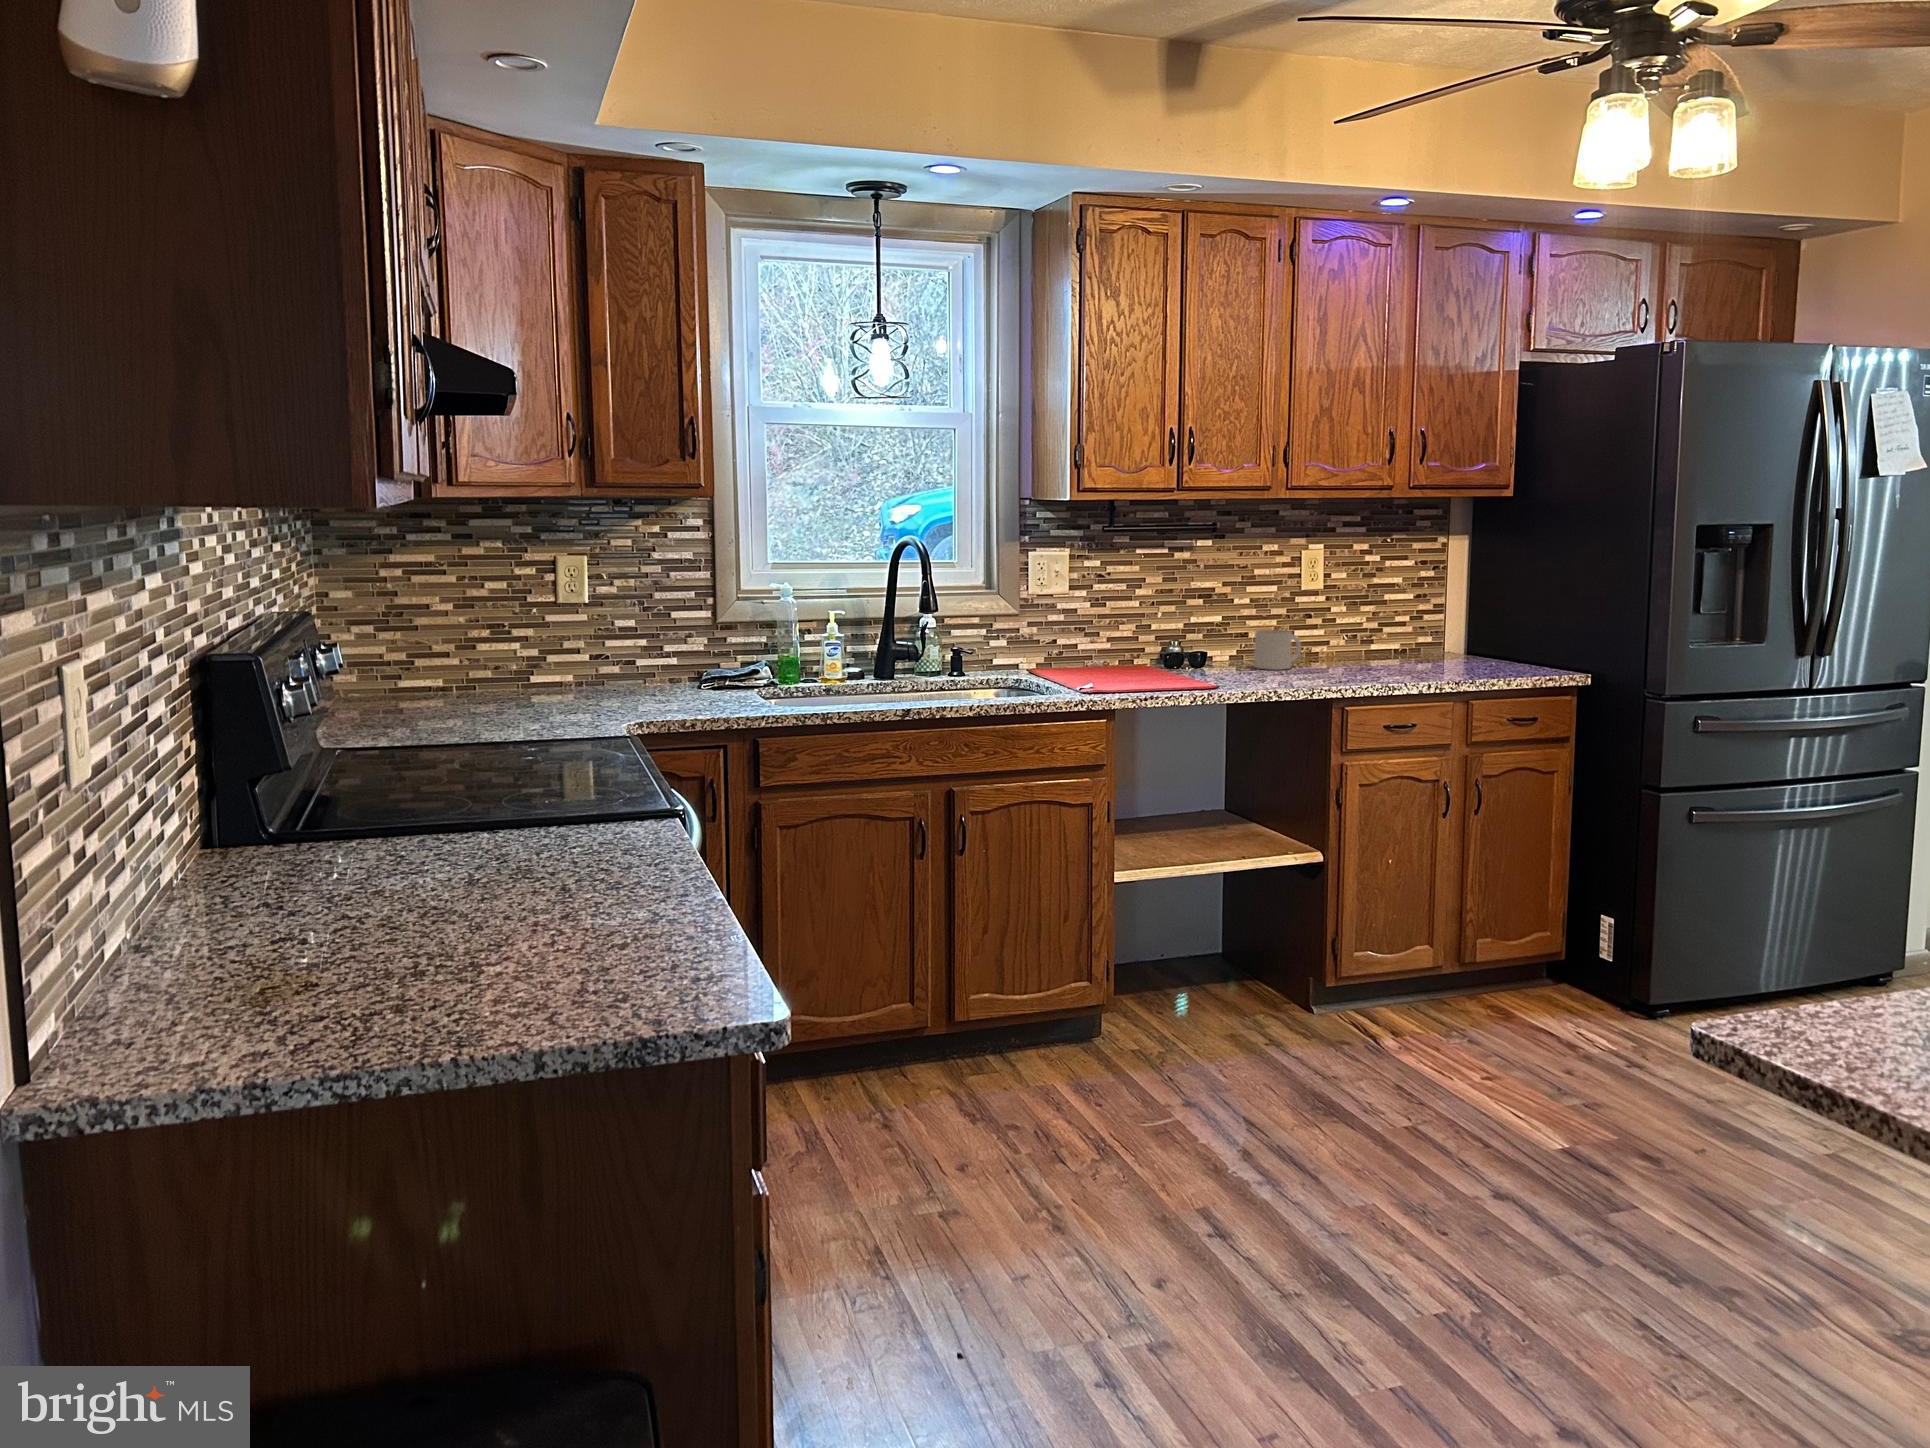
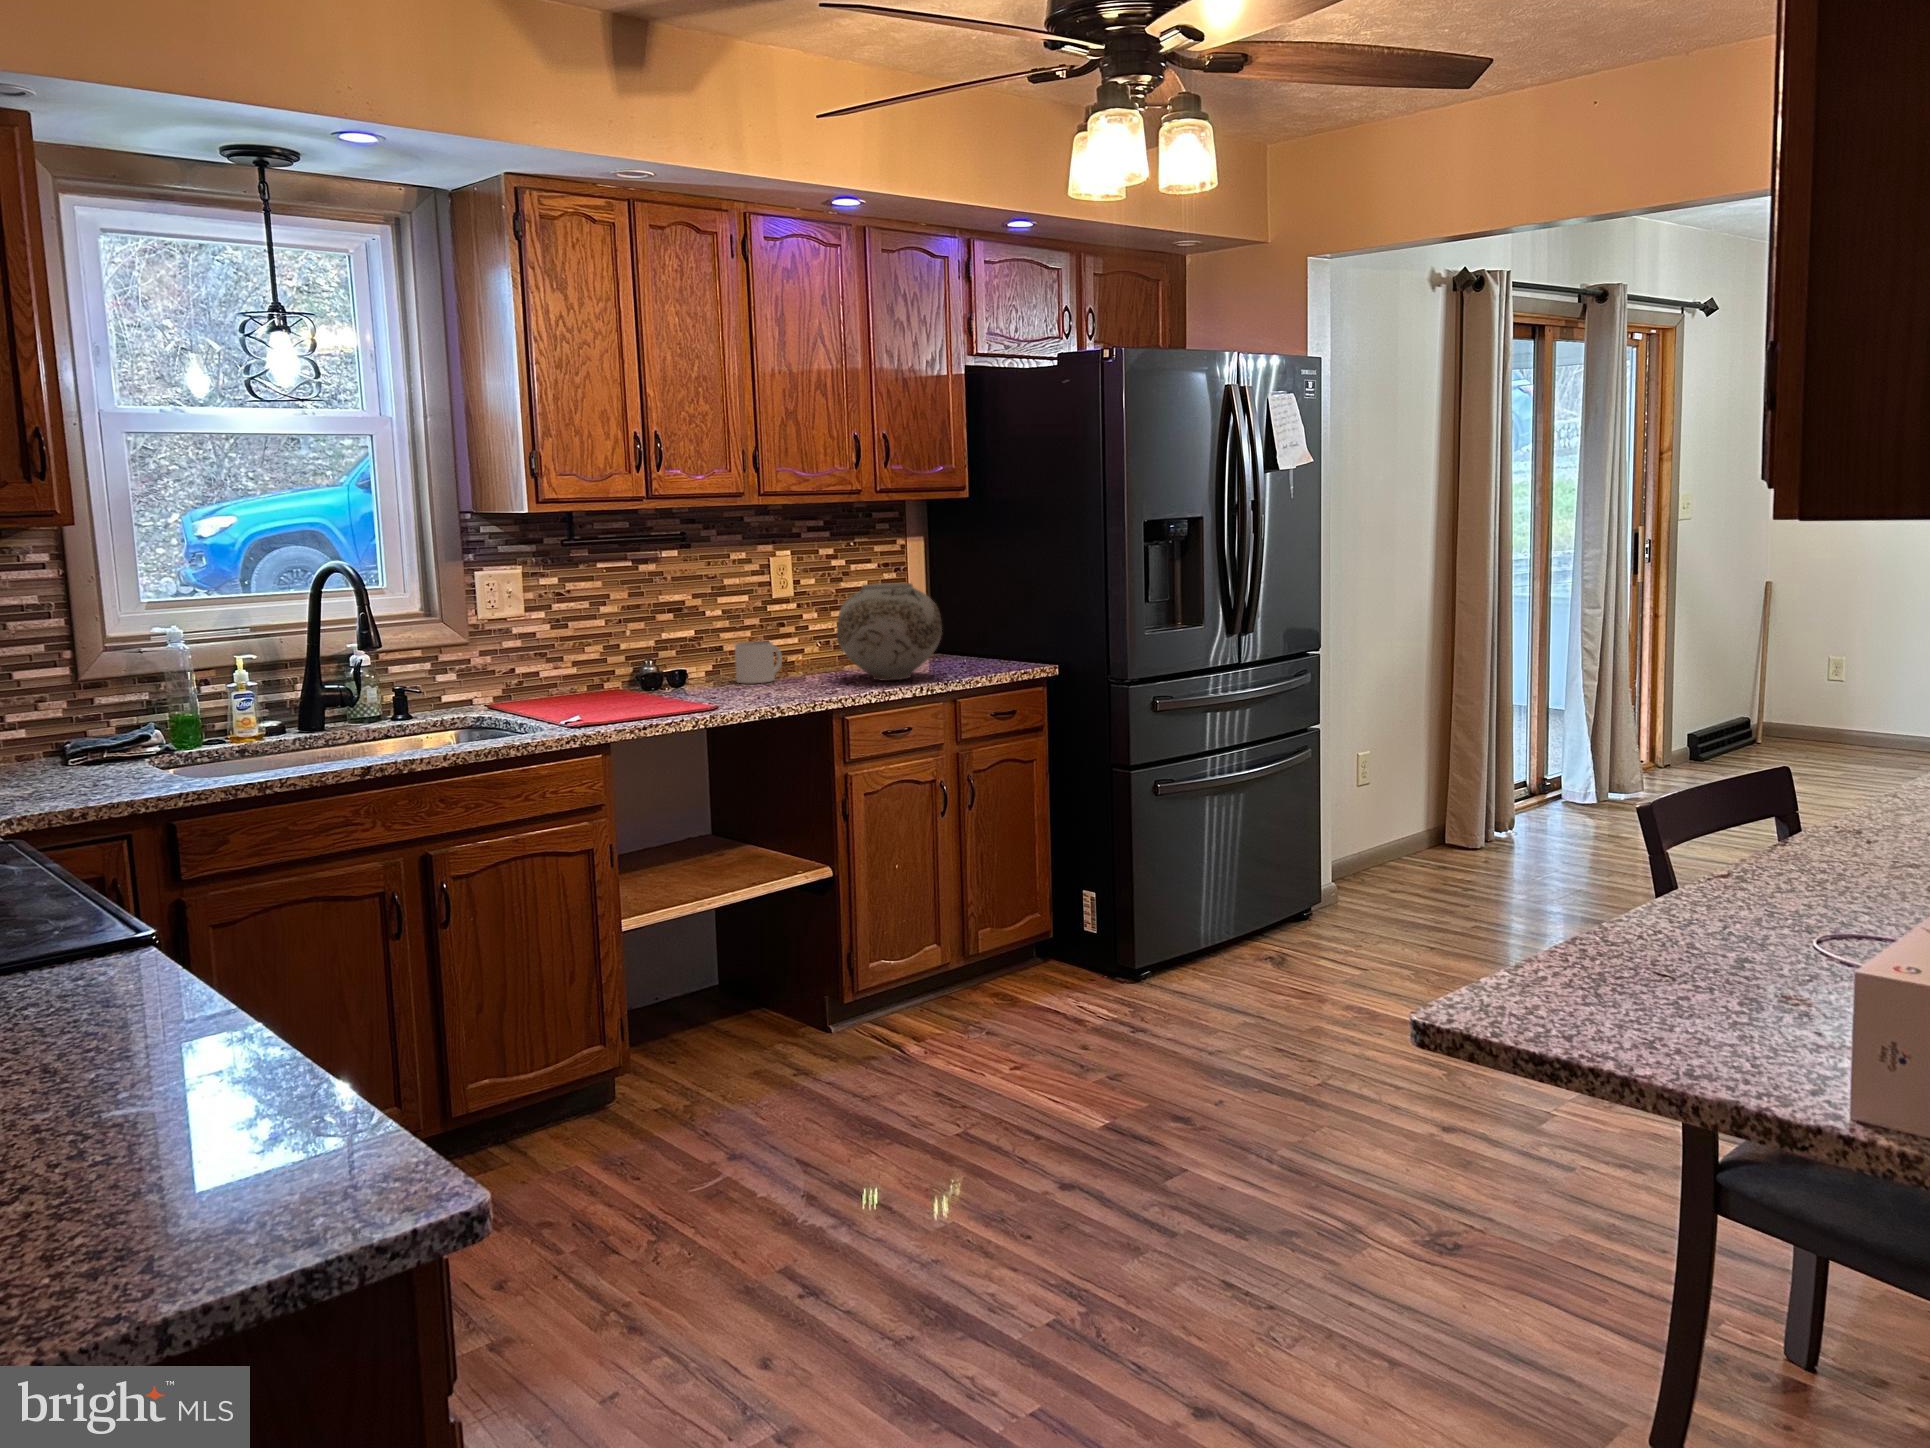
vase: none [1353,580,1461,677] -> present [837,583,942,681]

